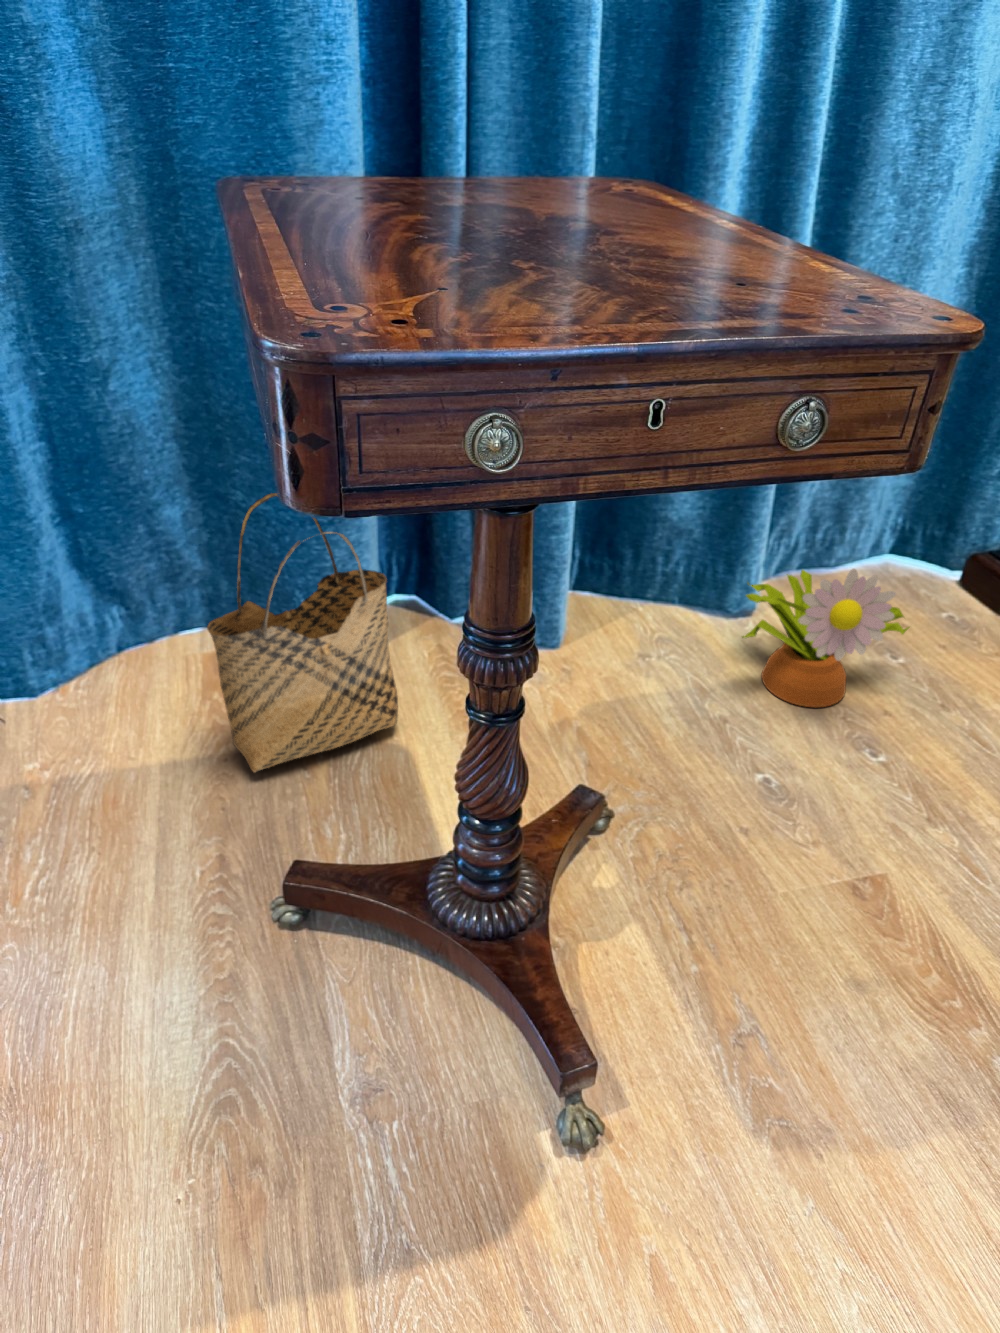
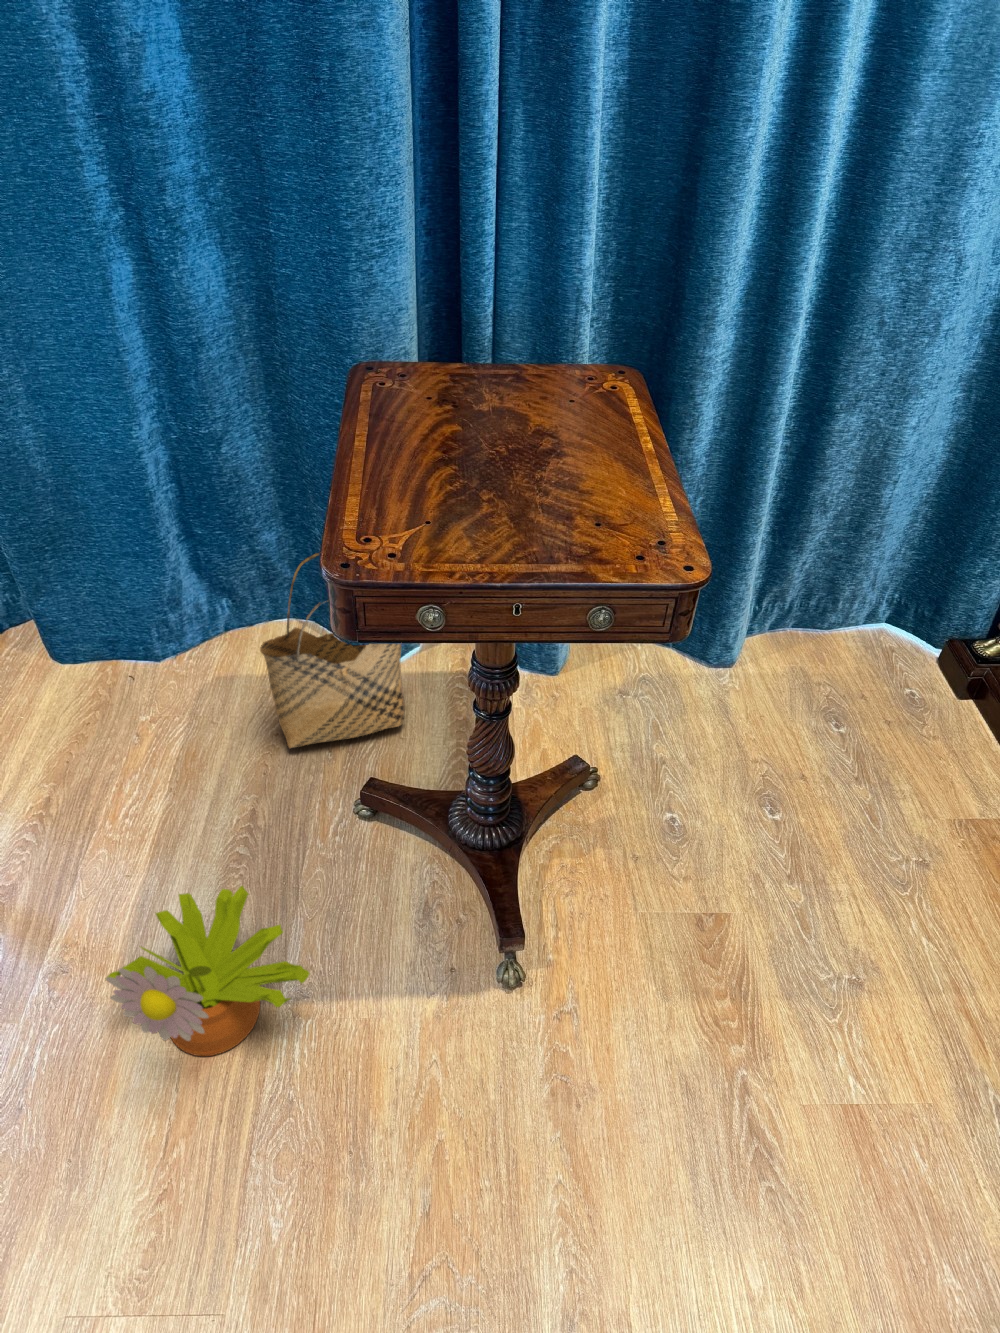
decorative plant: present [743,569,909,707] -> present [105,886,310,1056]

